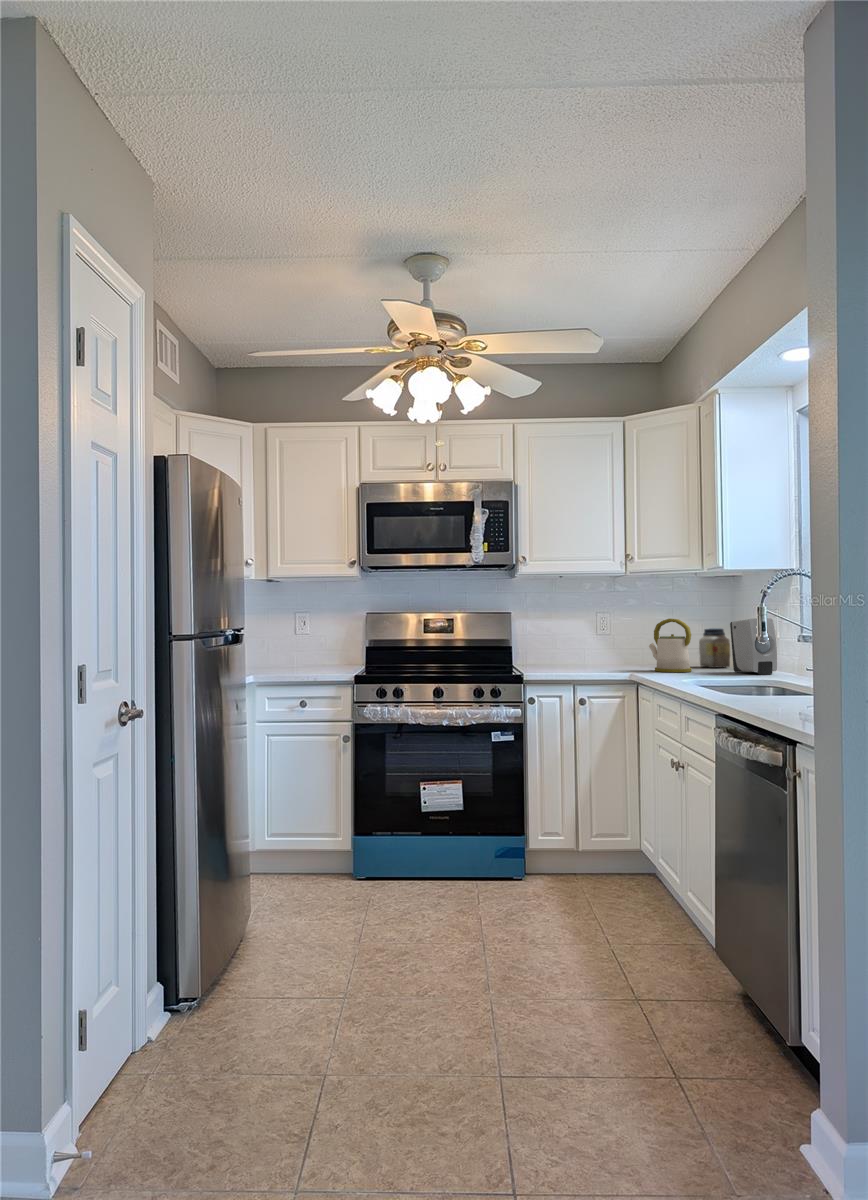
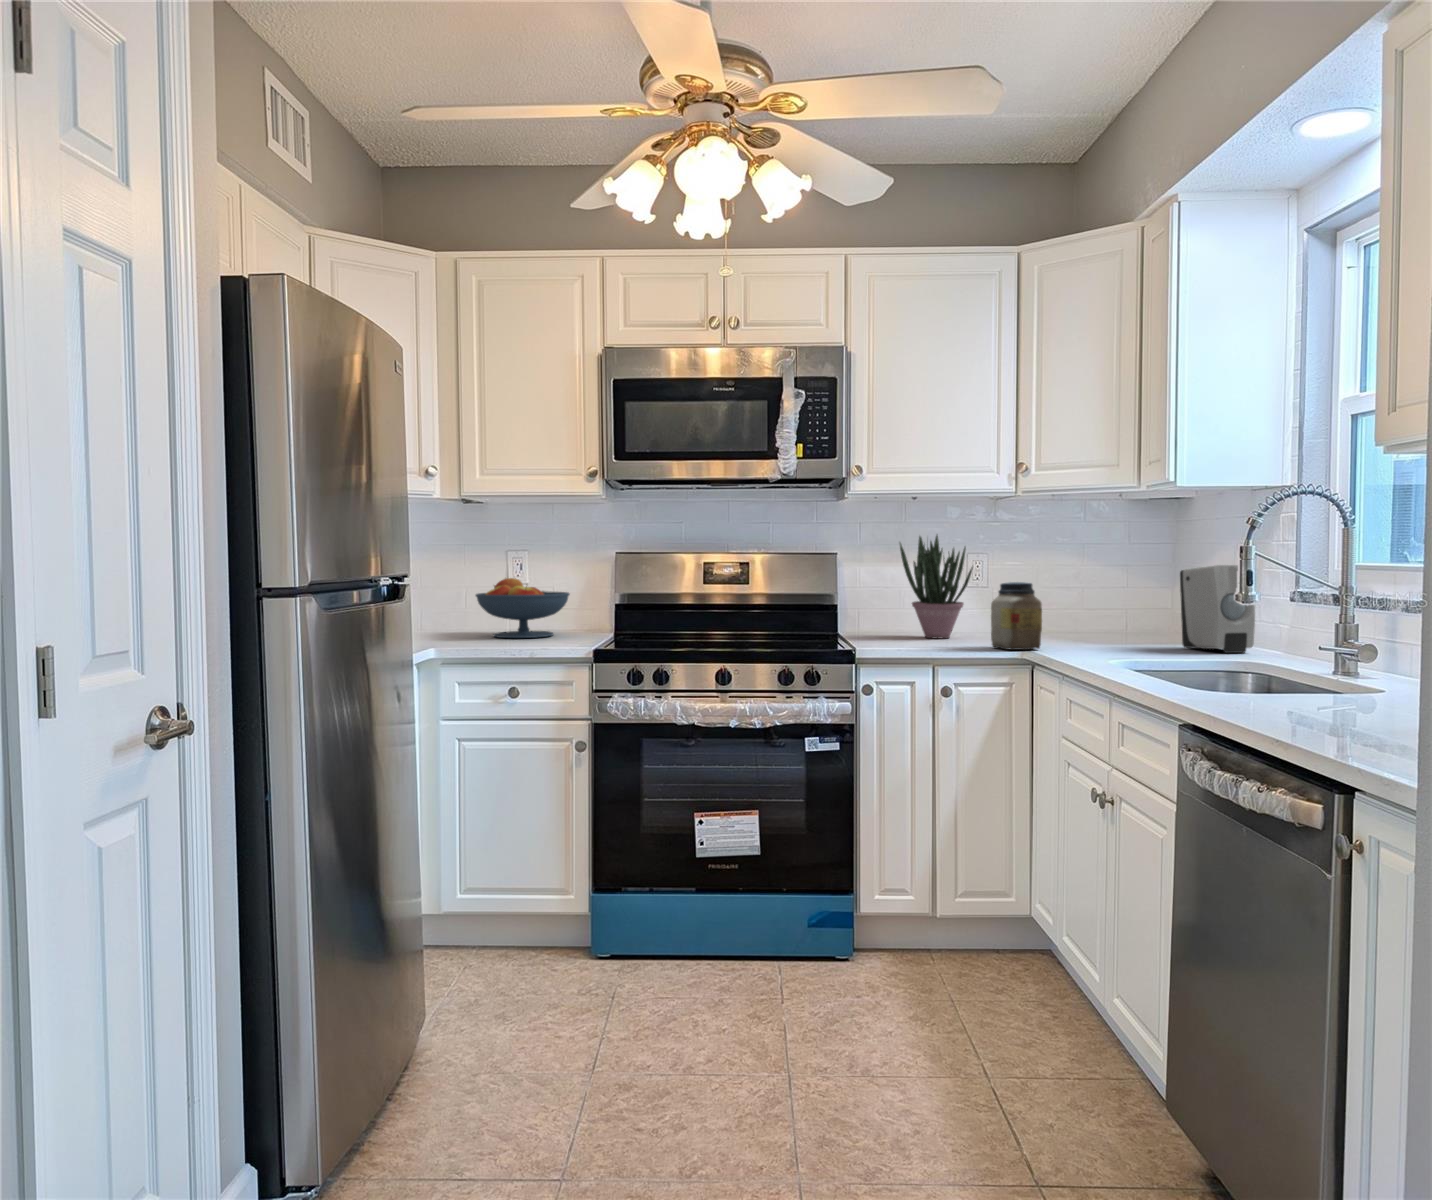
potted plant: none [552,599,599,668] -> present [900,535,973,638]
kettle: present [649,619,692,672] -> none [1049,564,1118,648]
jar: present [699,628,730,668] -> present [991,582,1042,650]
fruit bowl: none [274,630,336,670] -> present [476,578,570,638]

